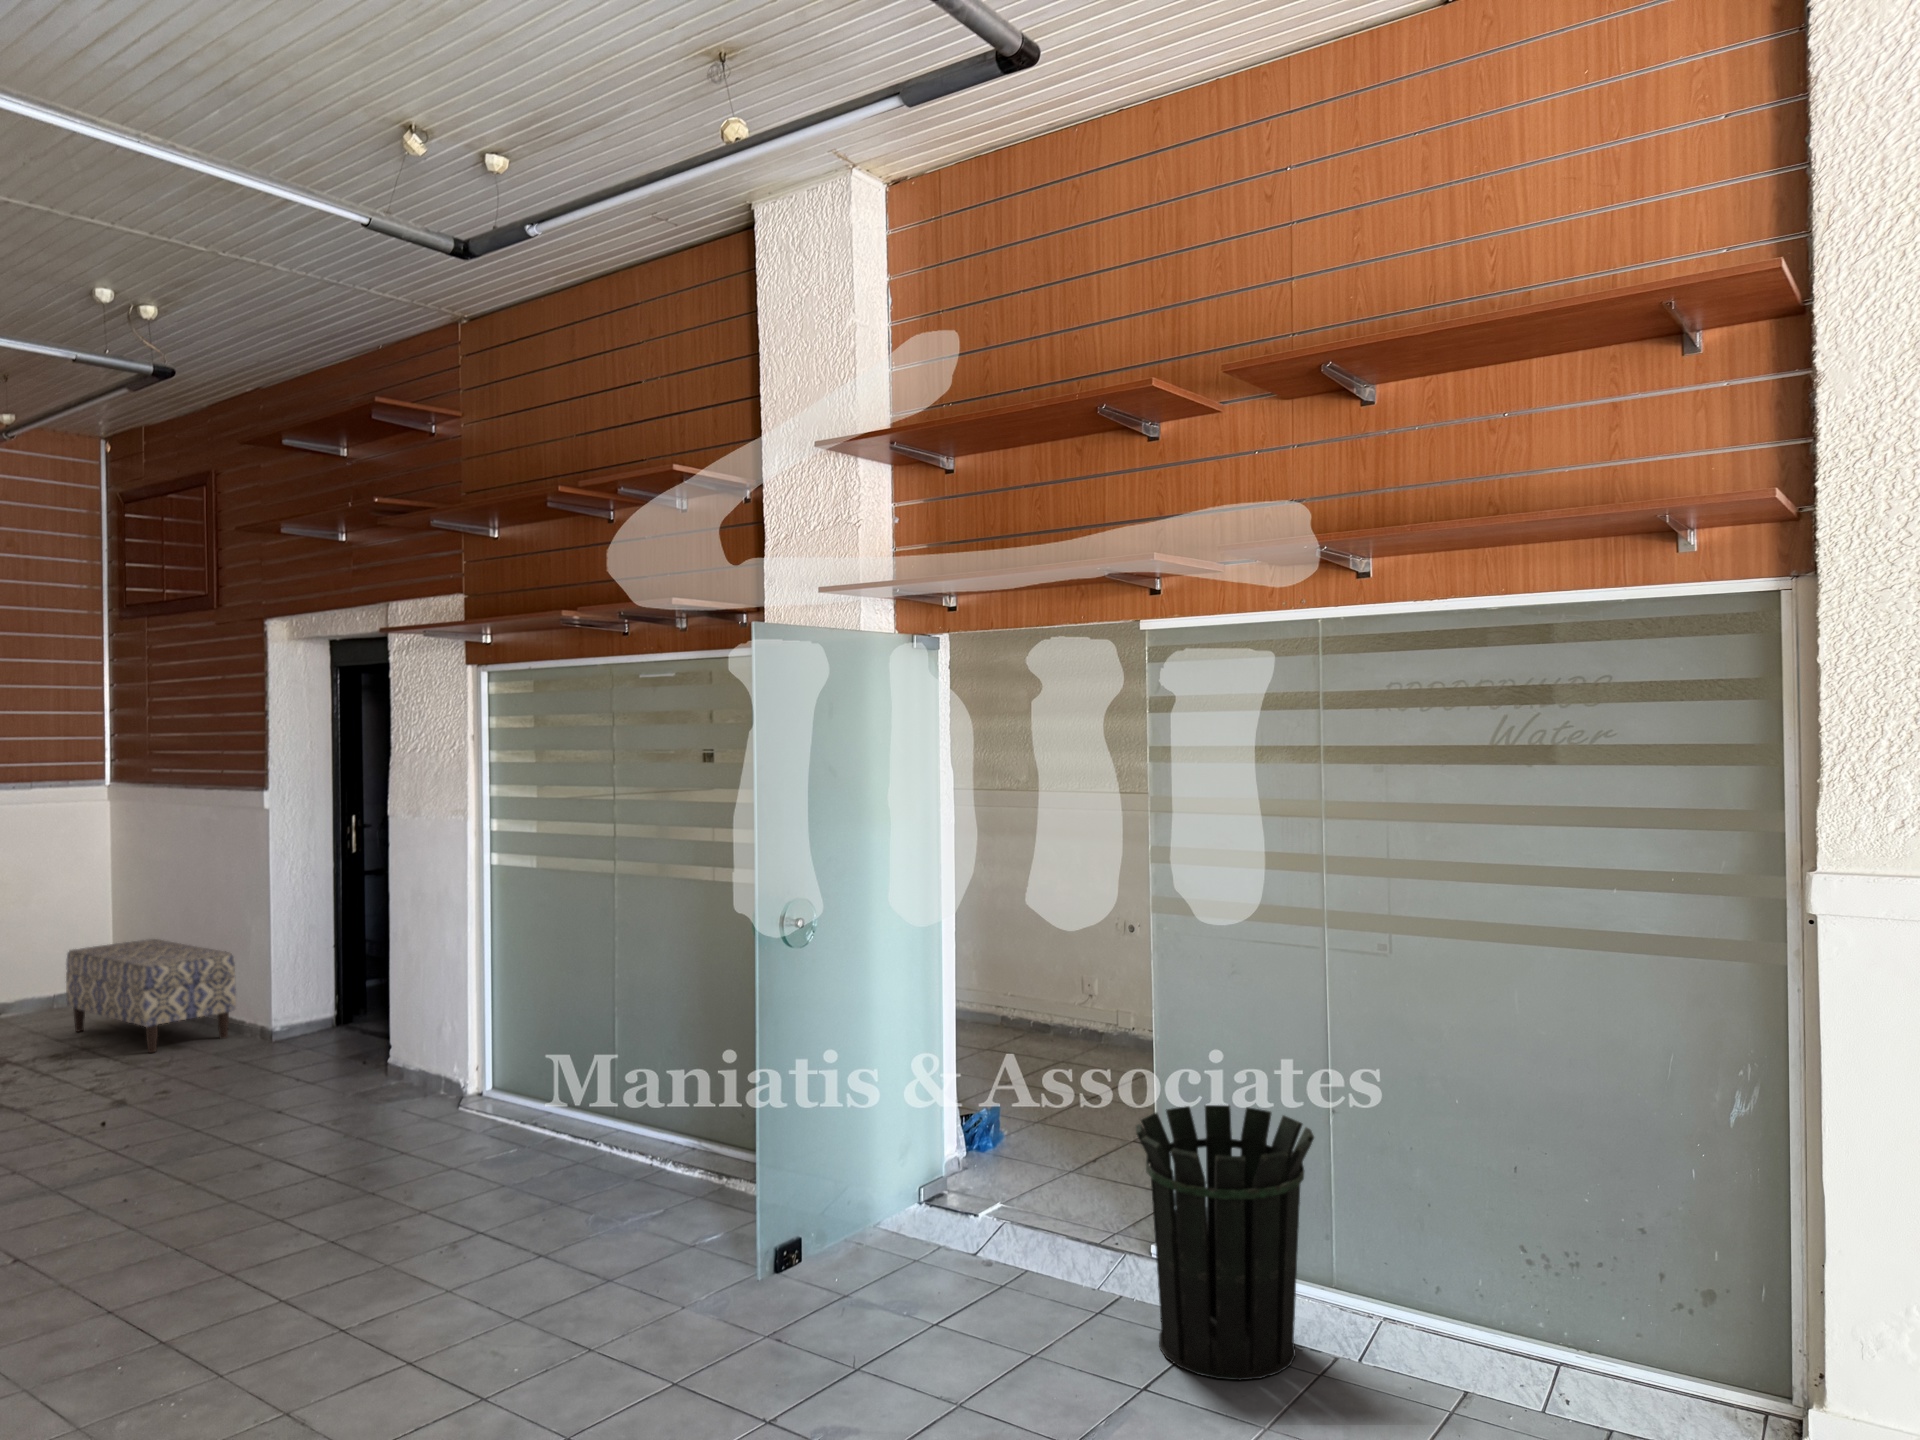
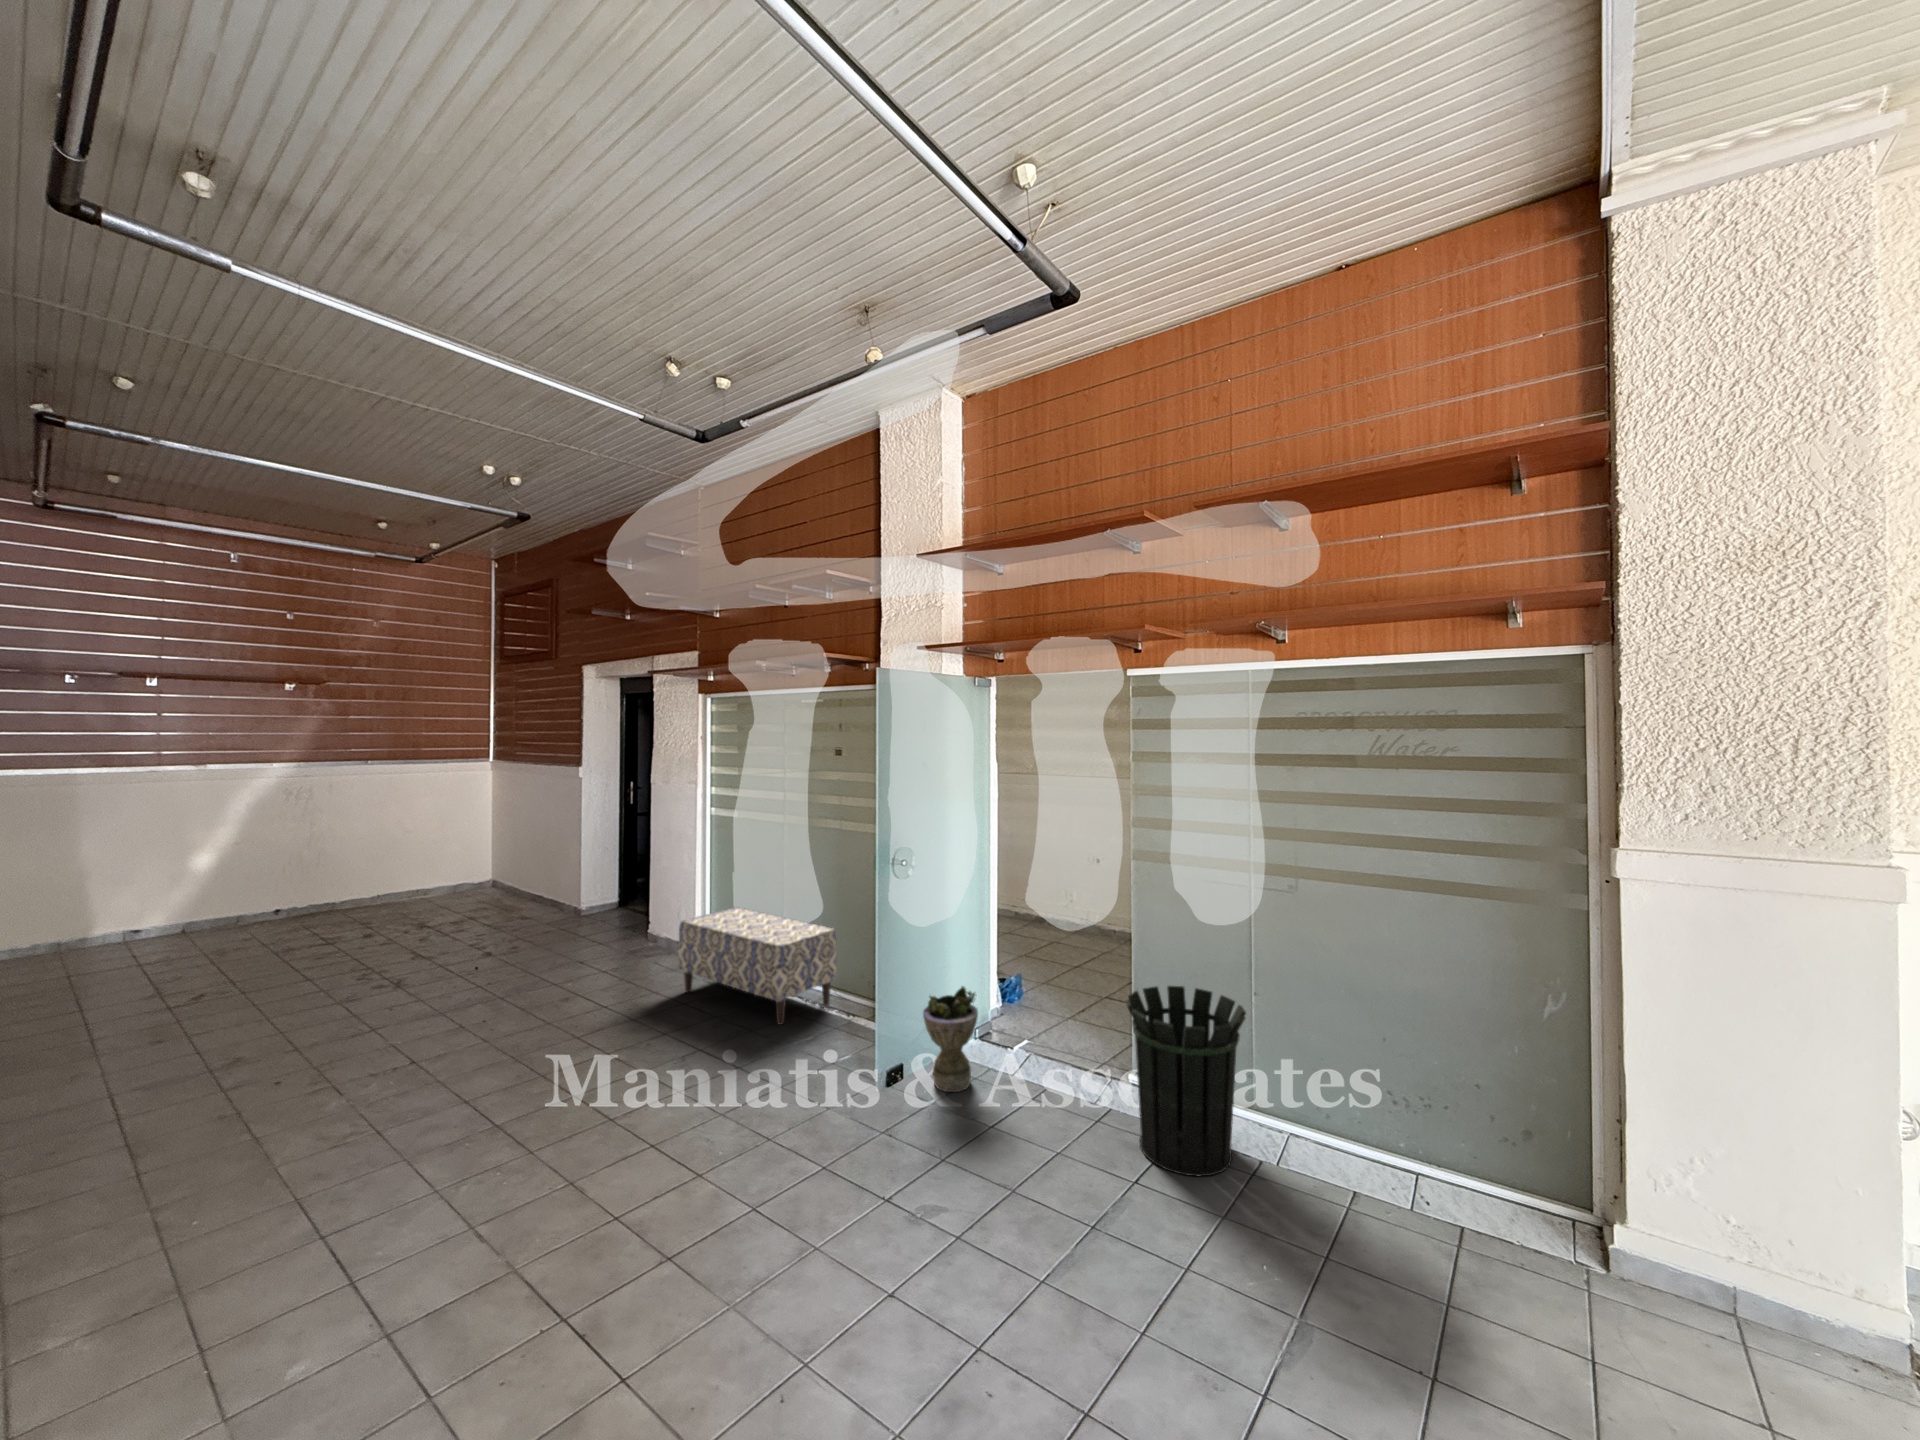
bench: present [66,939,236,1053] -> present [678,908,836,1025]
planter: none [832,1119,919,1281] -> present [923,986,978,1092]

